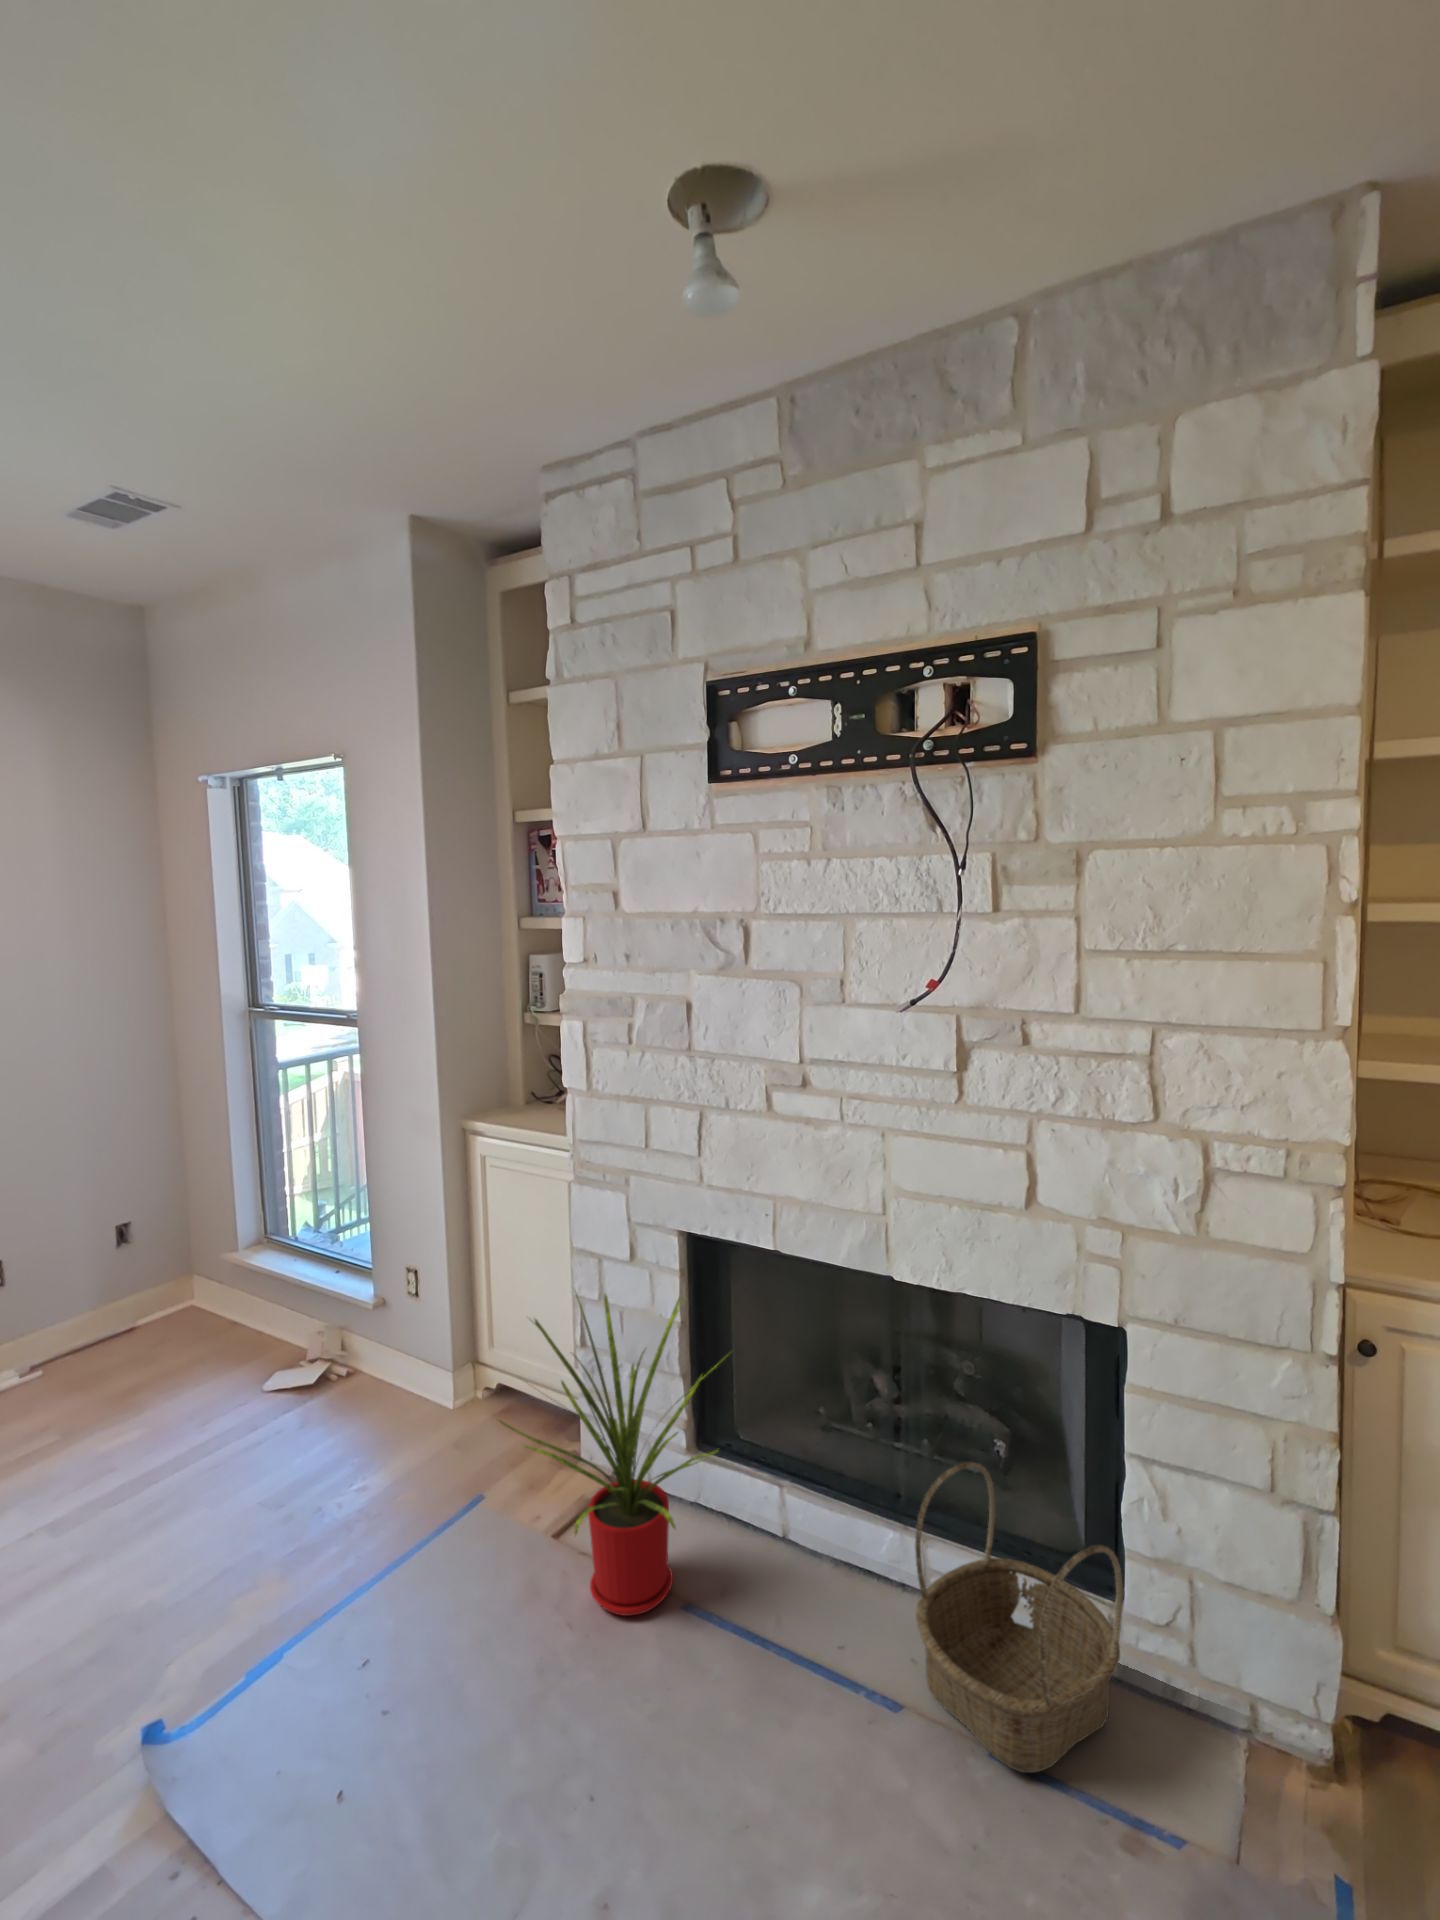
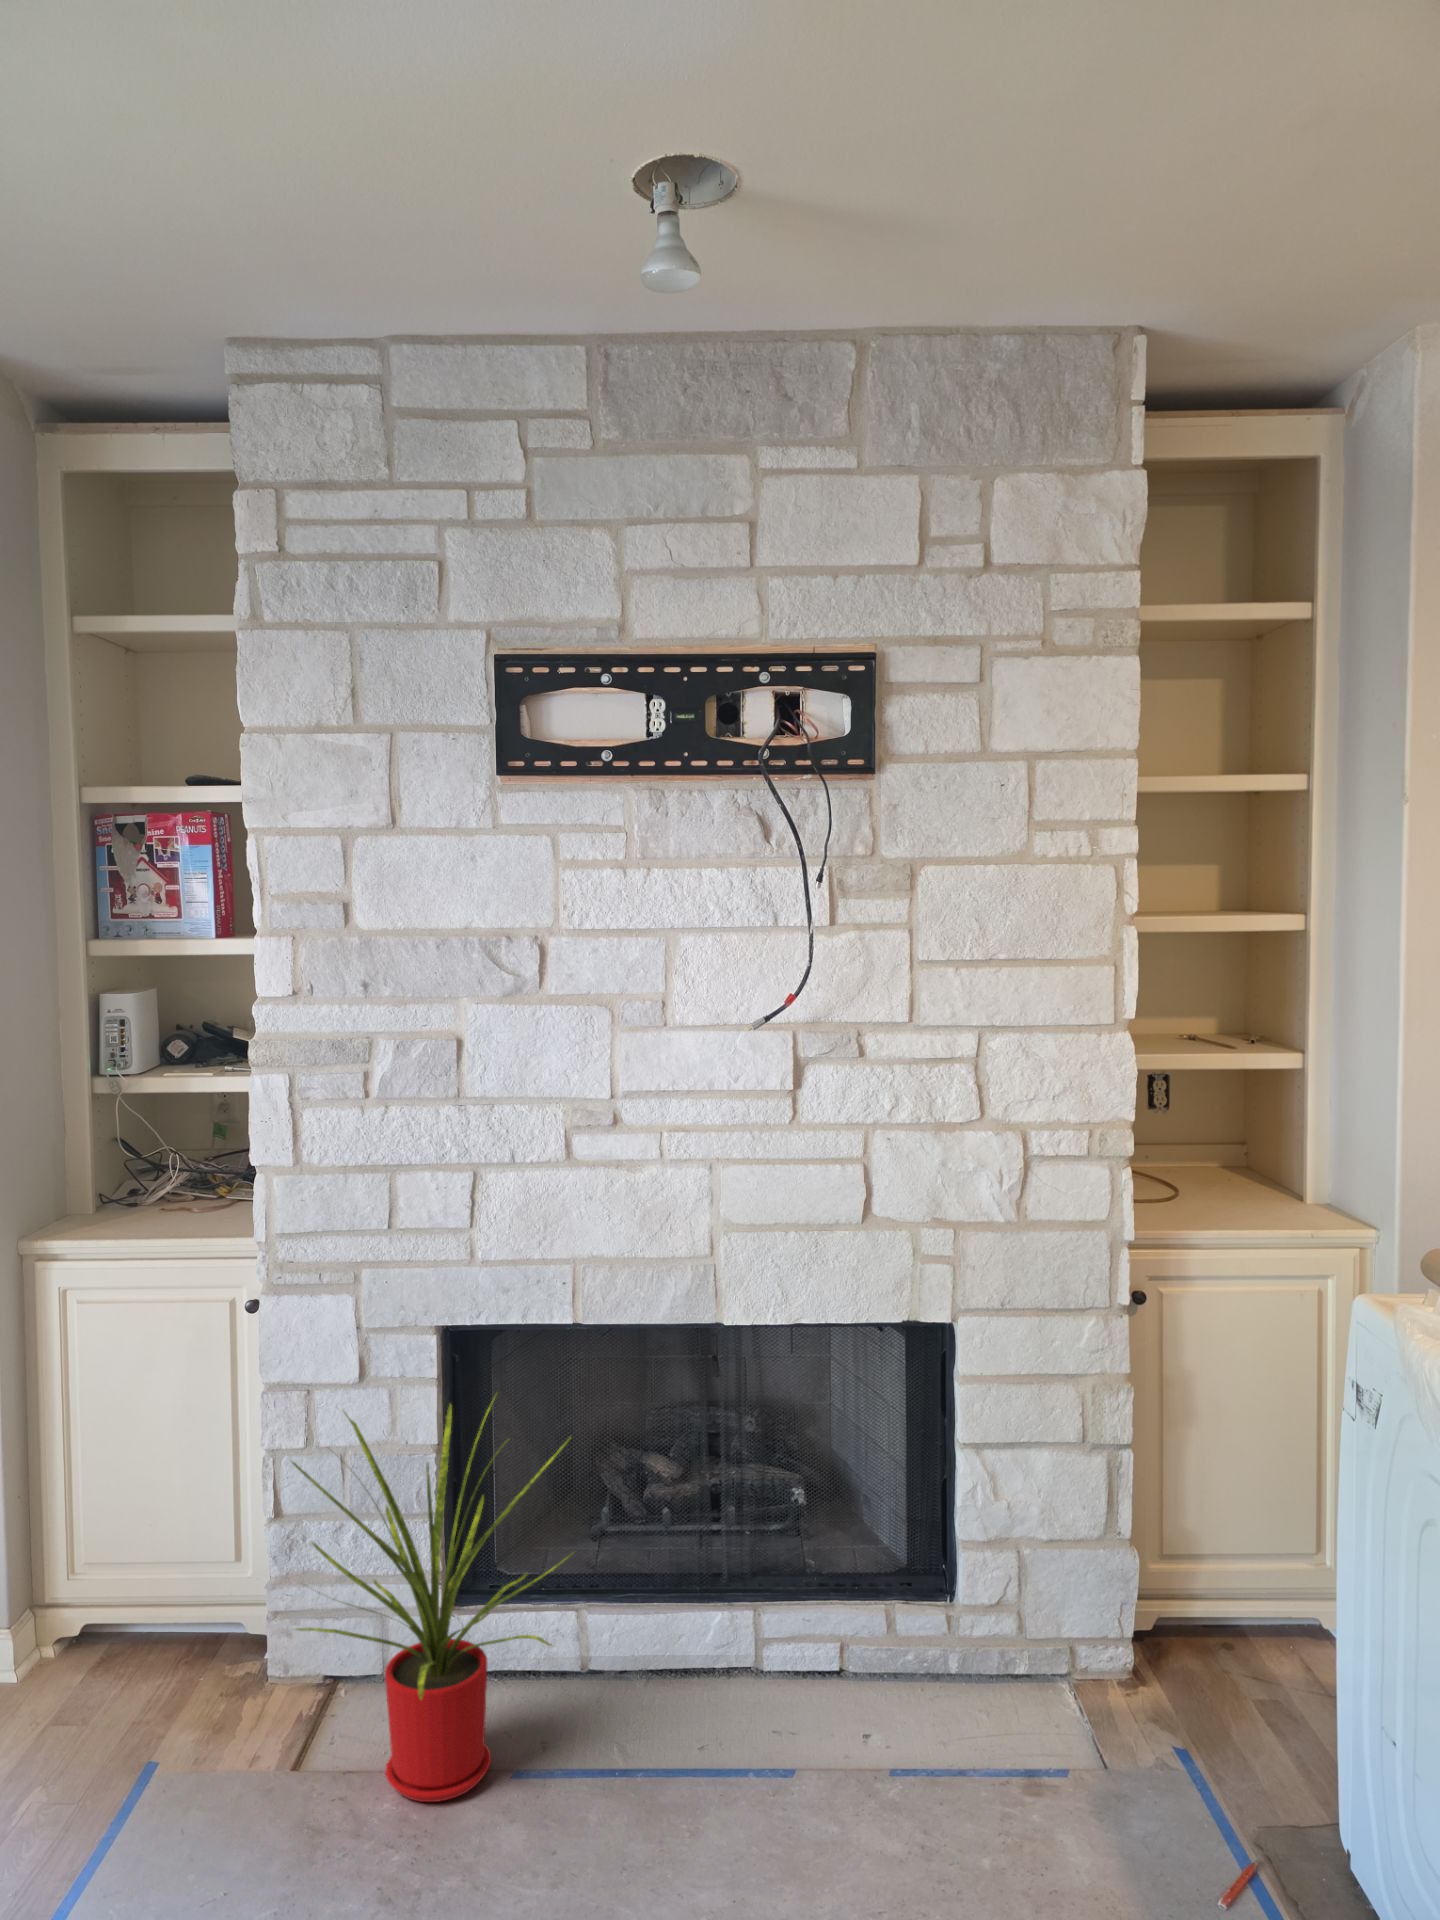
basket: present [915,1462,1123,1773] -> none [786,1499,980,1767]

